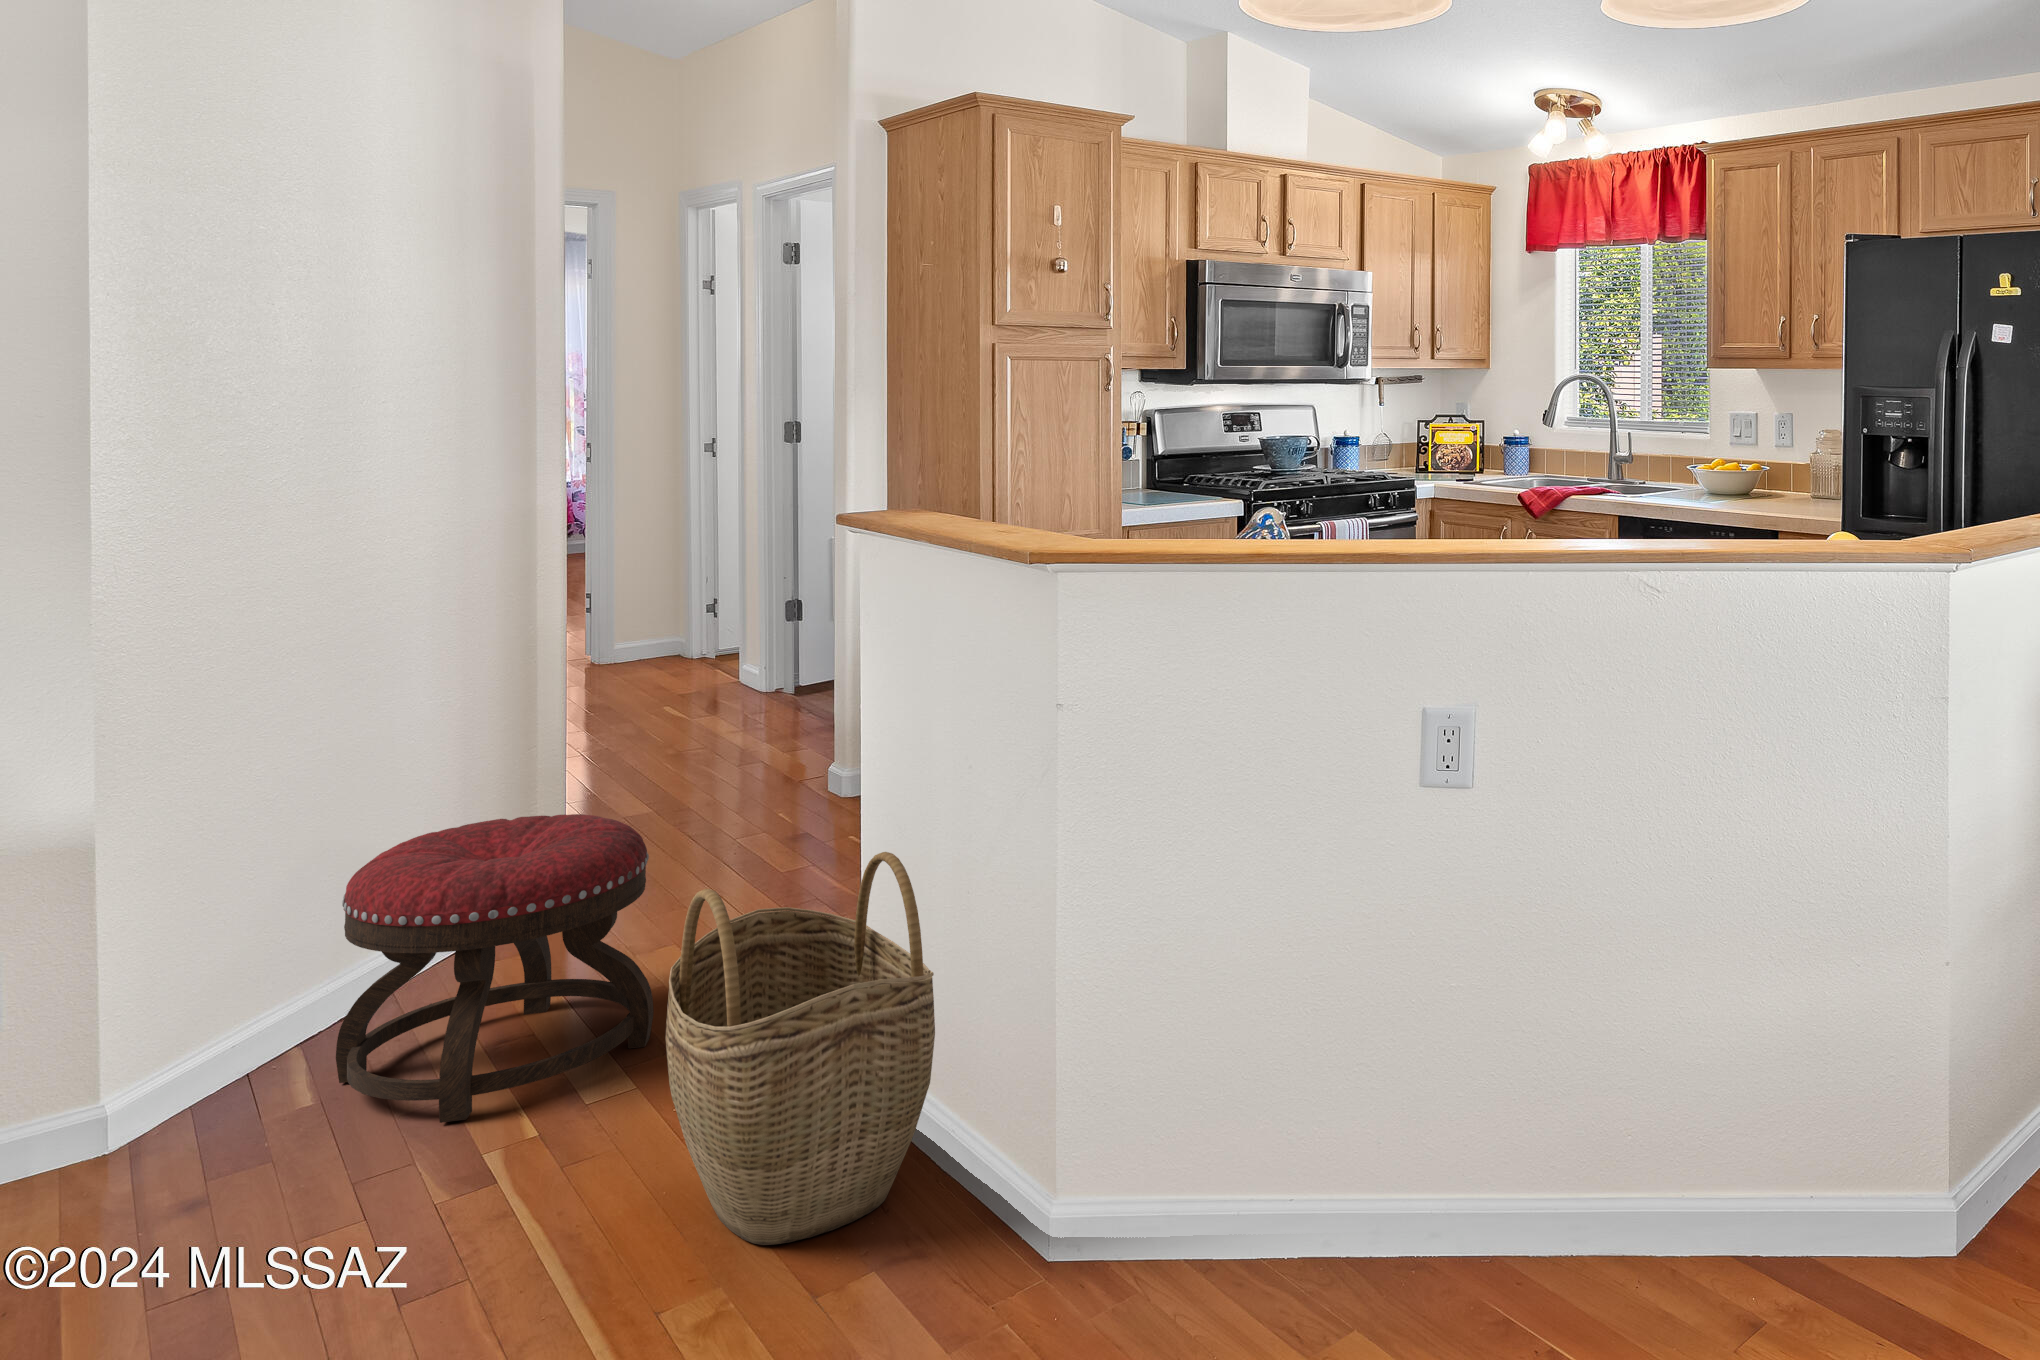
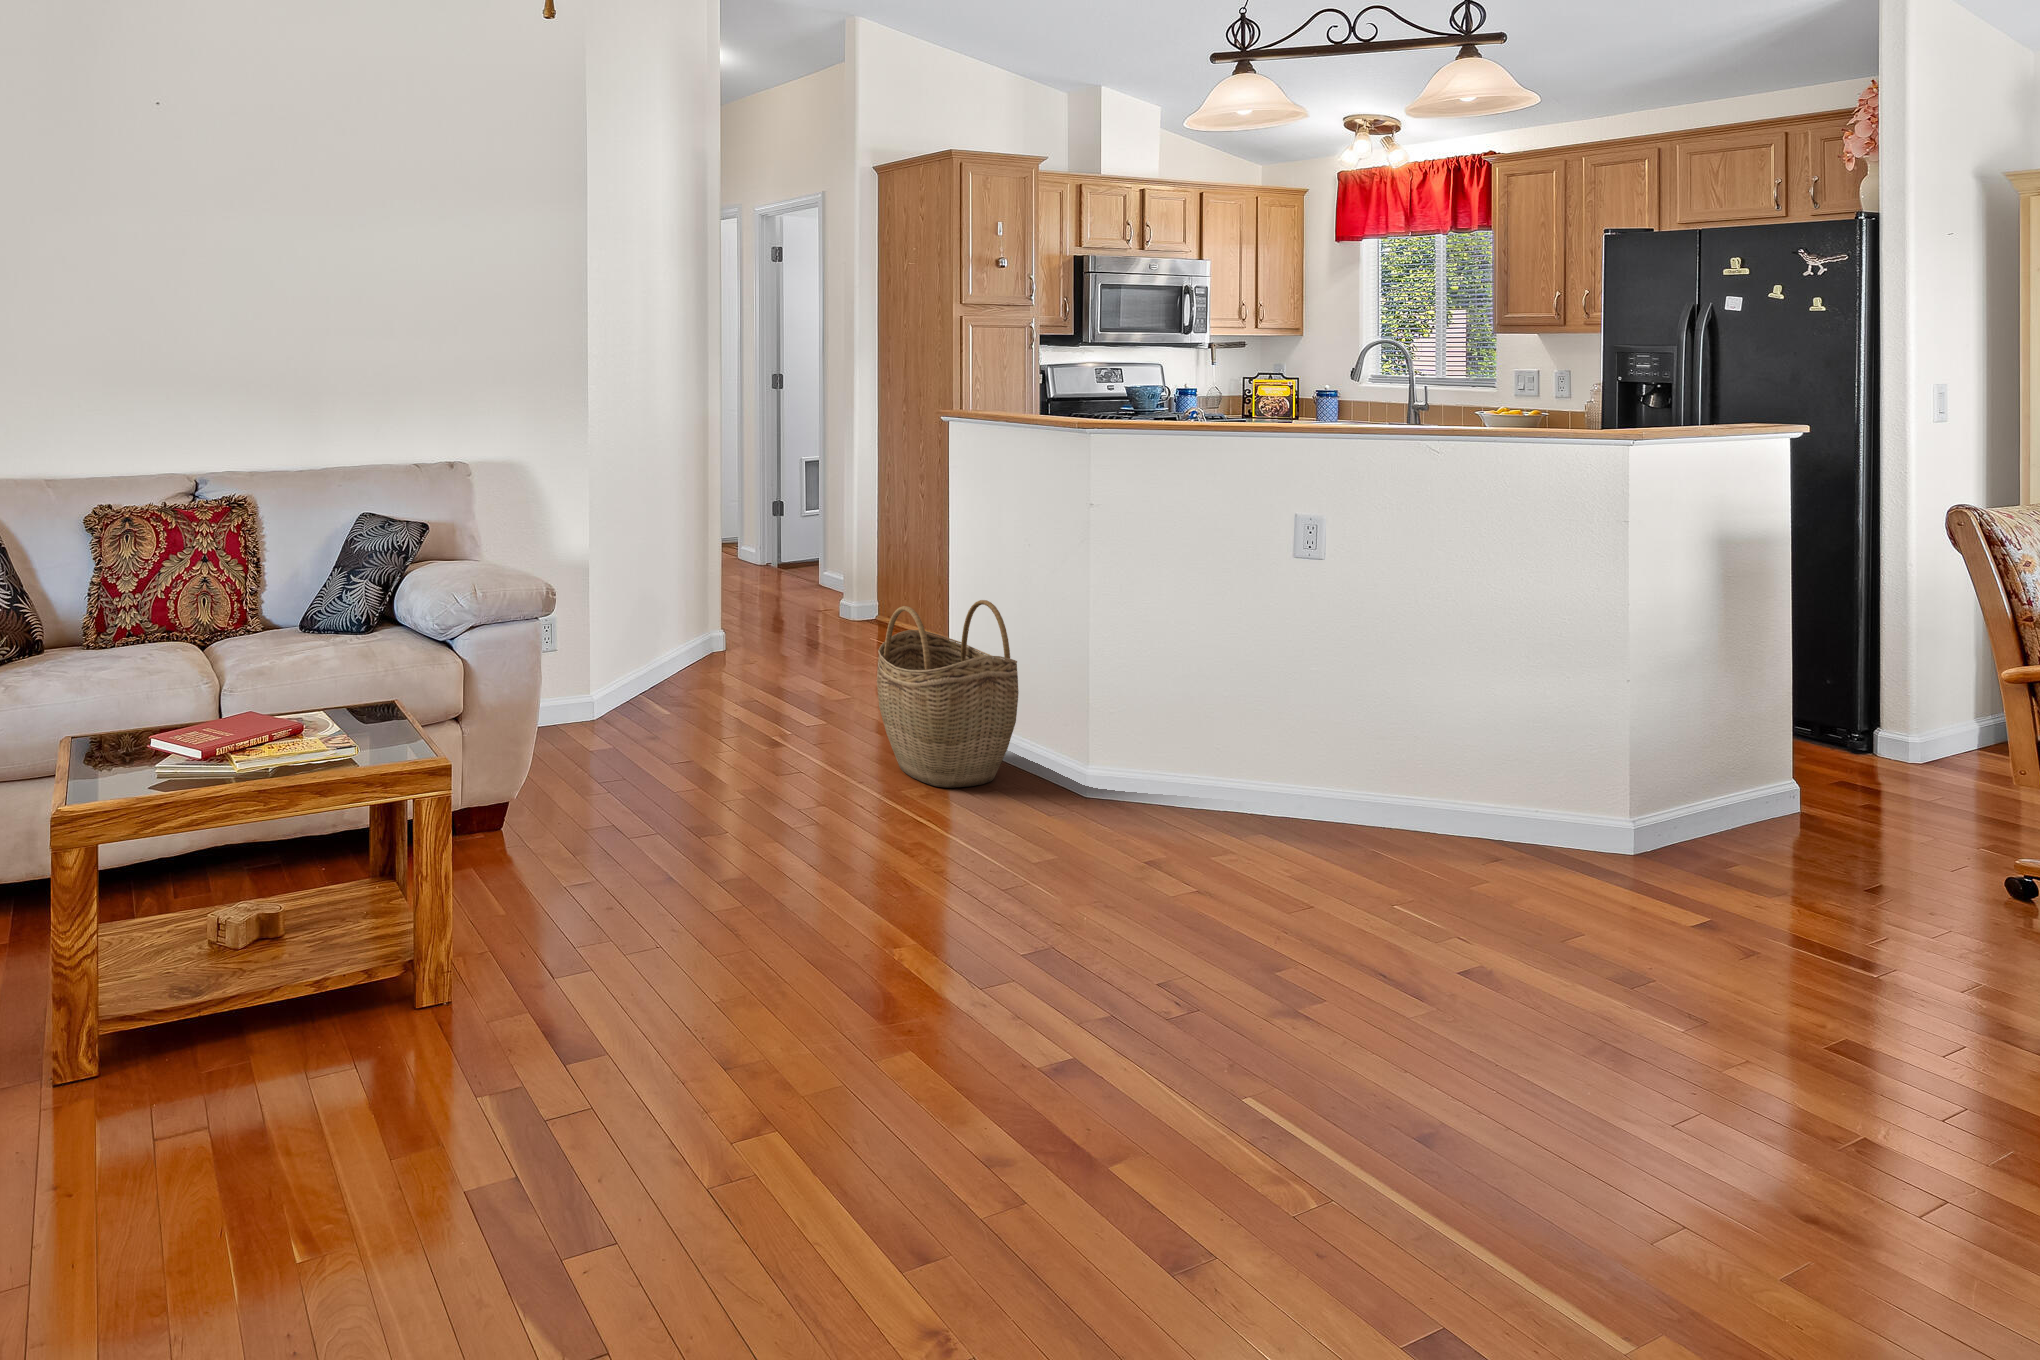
ottoman: present [336,814,653,1123] -> none [678,589,826,734]

